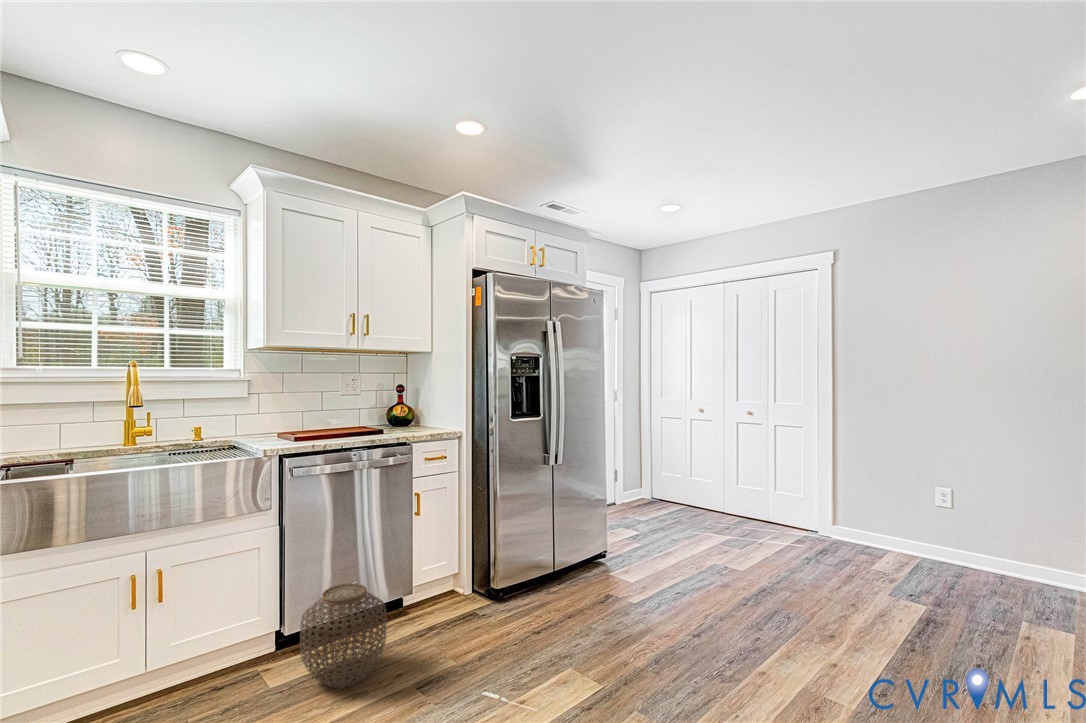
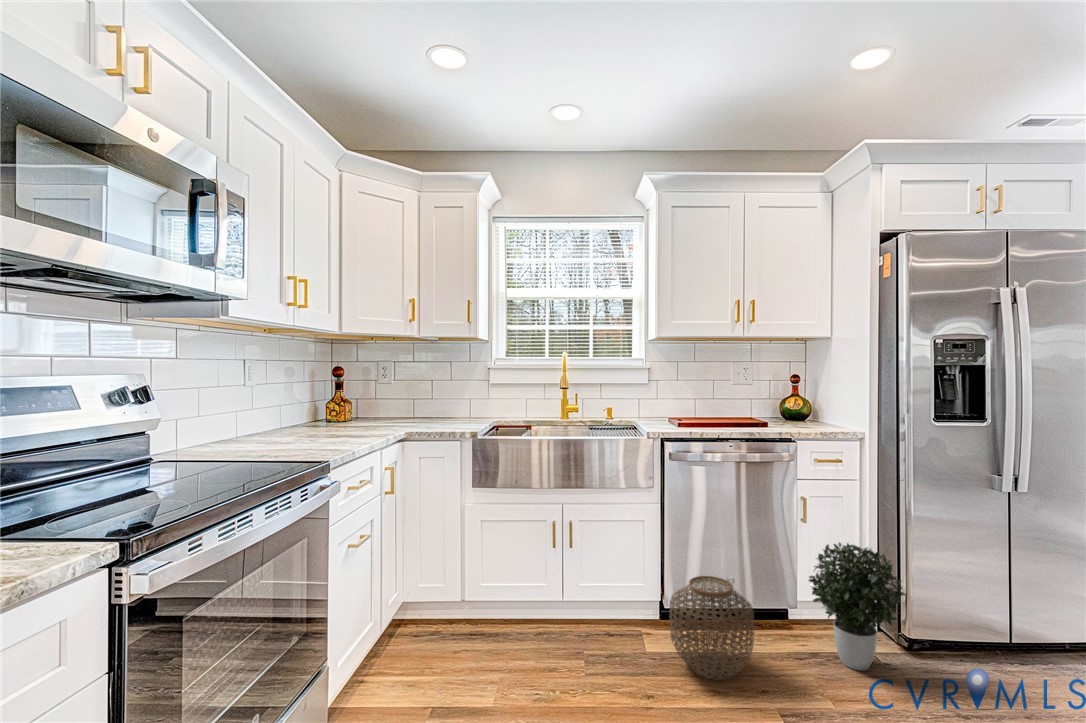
potted plant: none [427,524,498,631] -> present [809,543,906,670]

